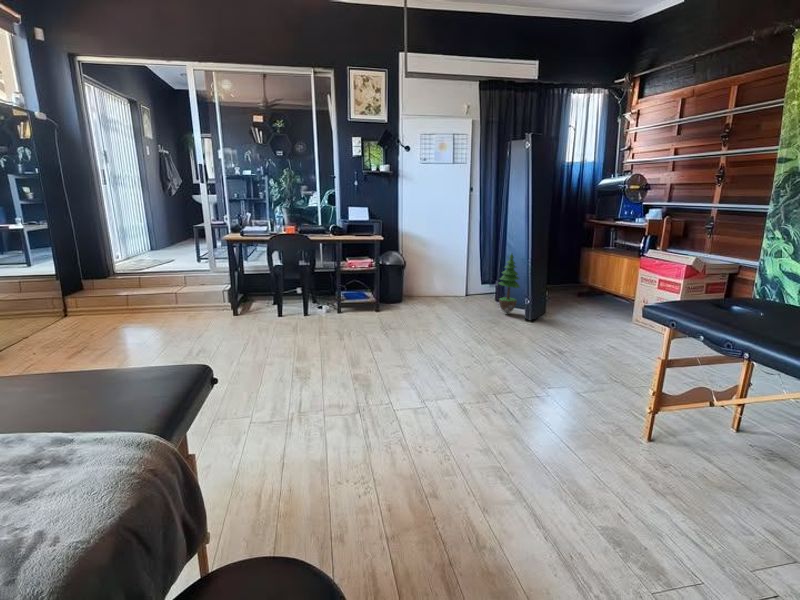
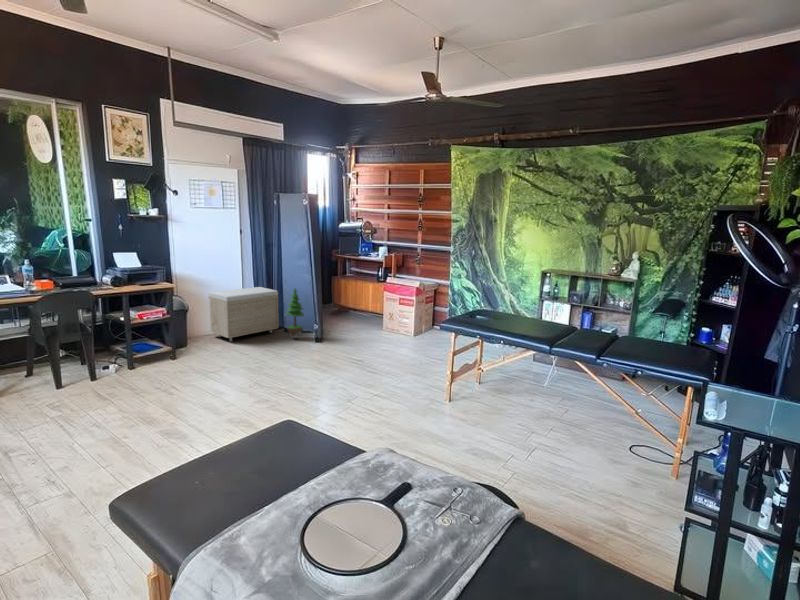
storage bench: none [428,252,499,305] -> present [208,287,279,341]

